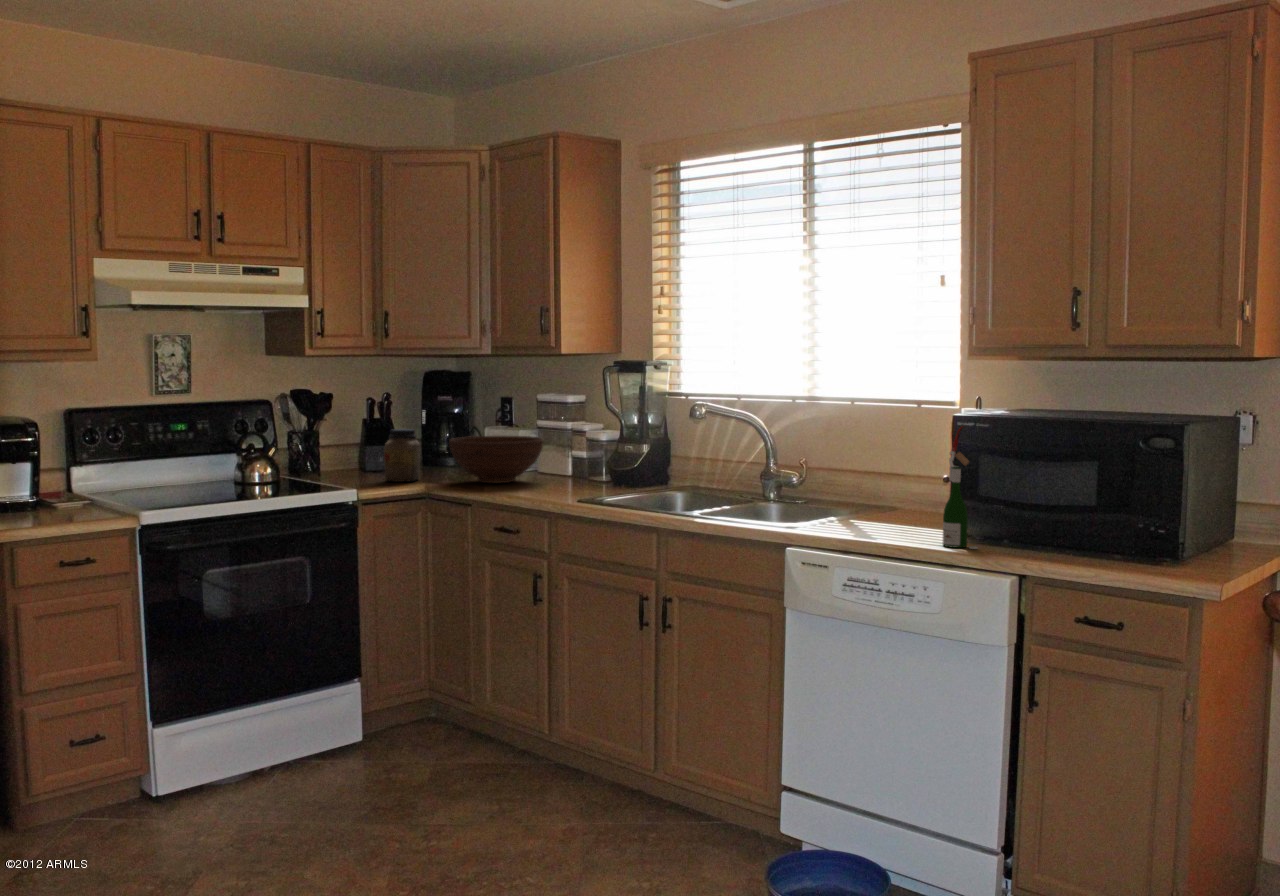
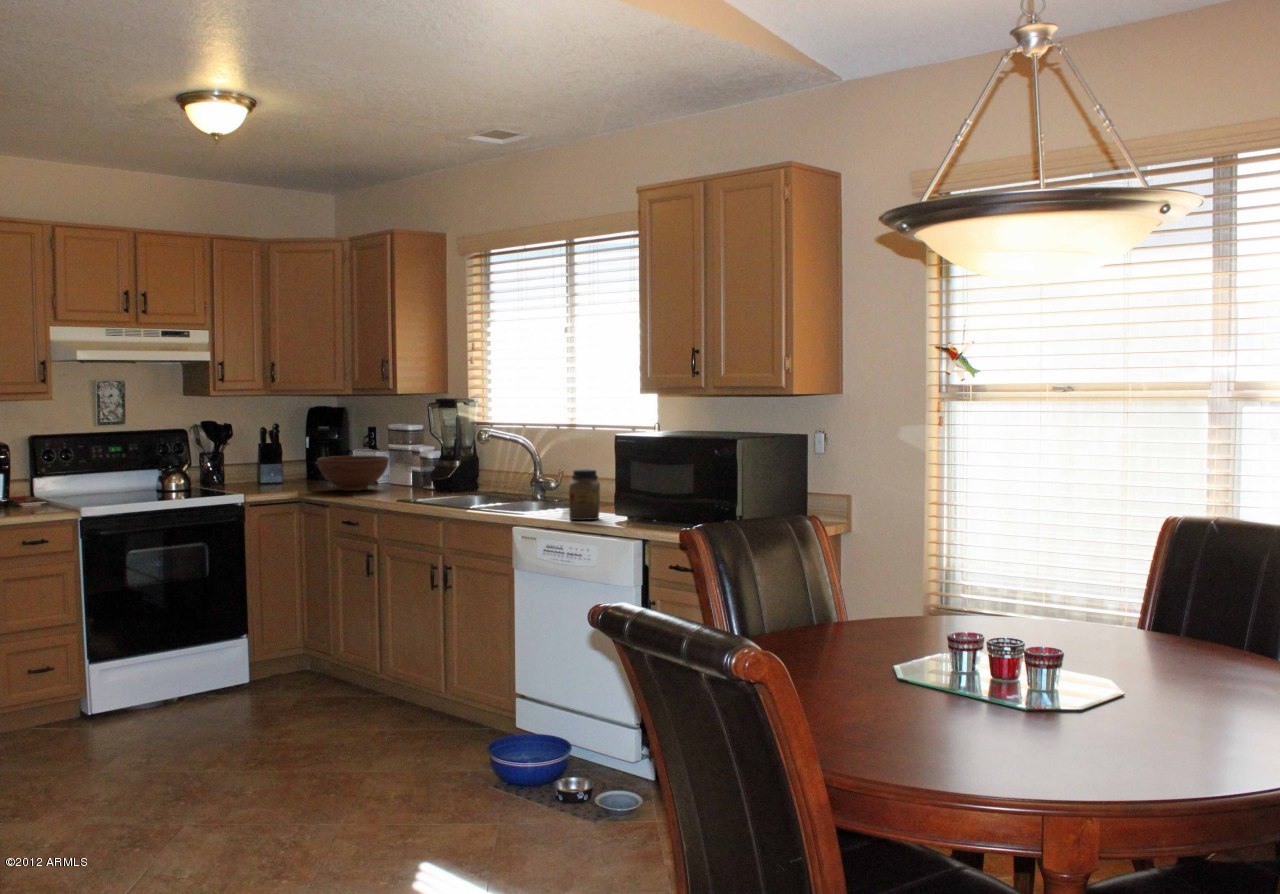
wine bottle: present [943,426,977,549] -> none [607,446,627,526]
jar: present [384,429,420,482] -> present [569,469,600,520]

